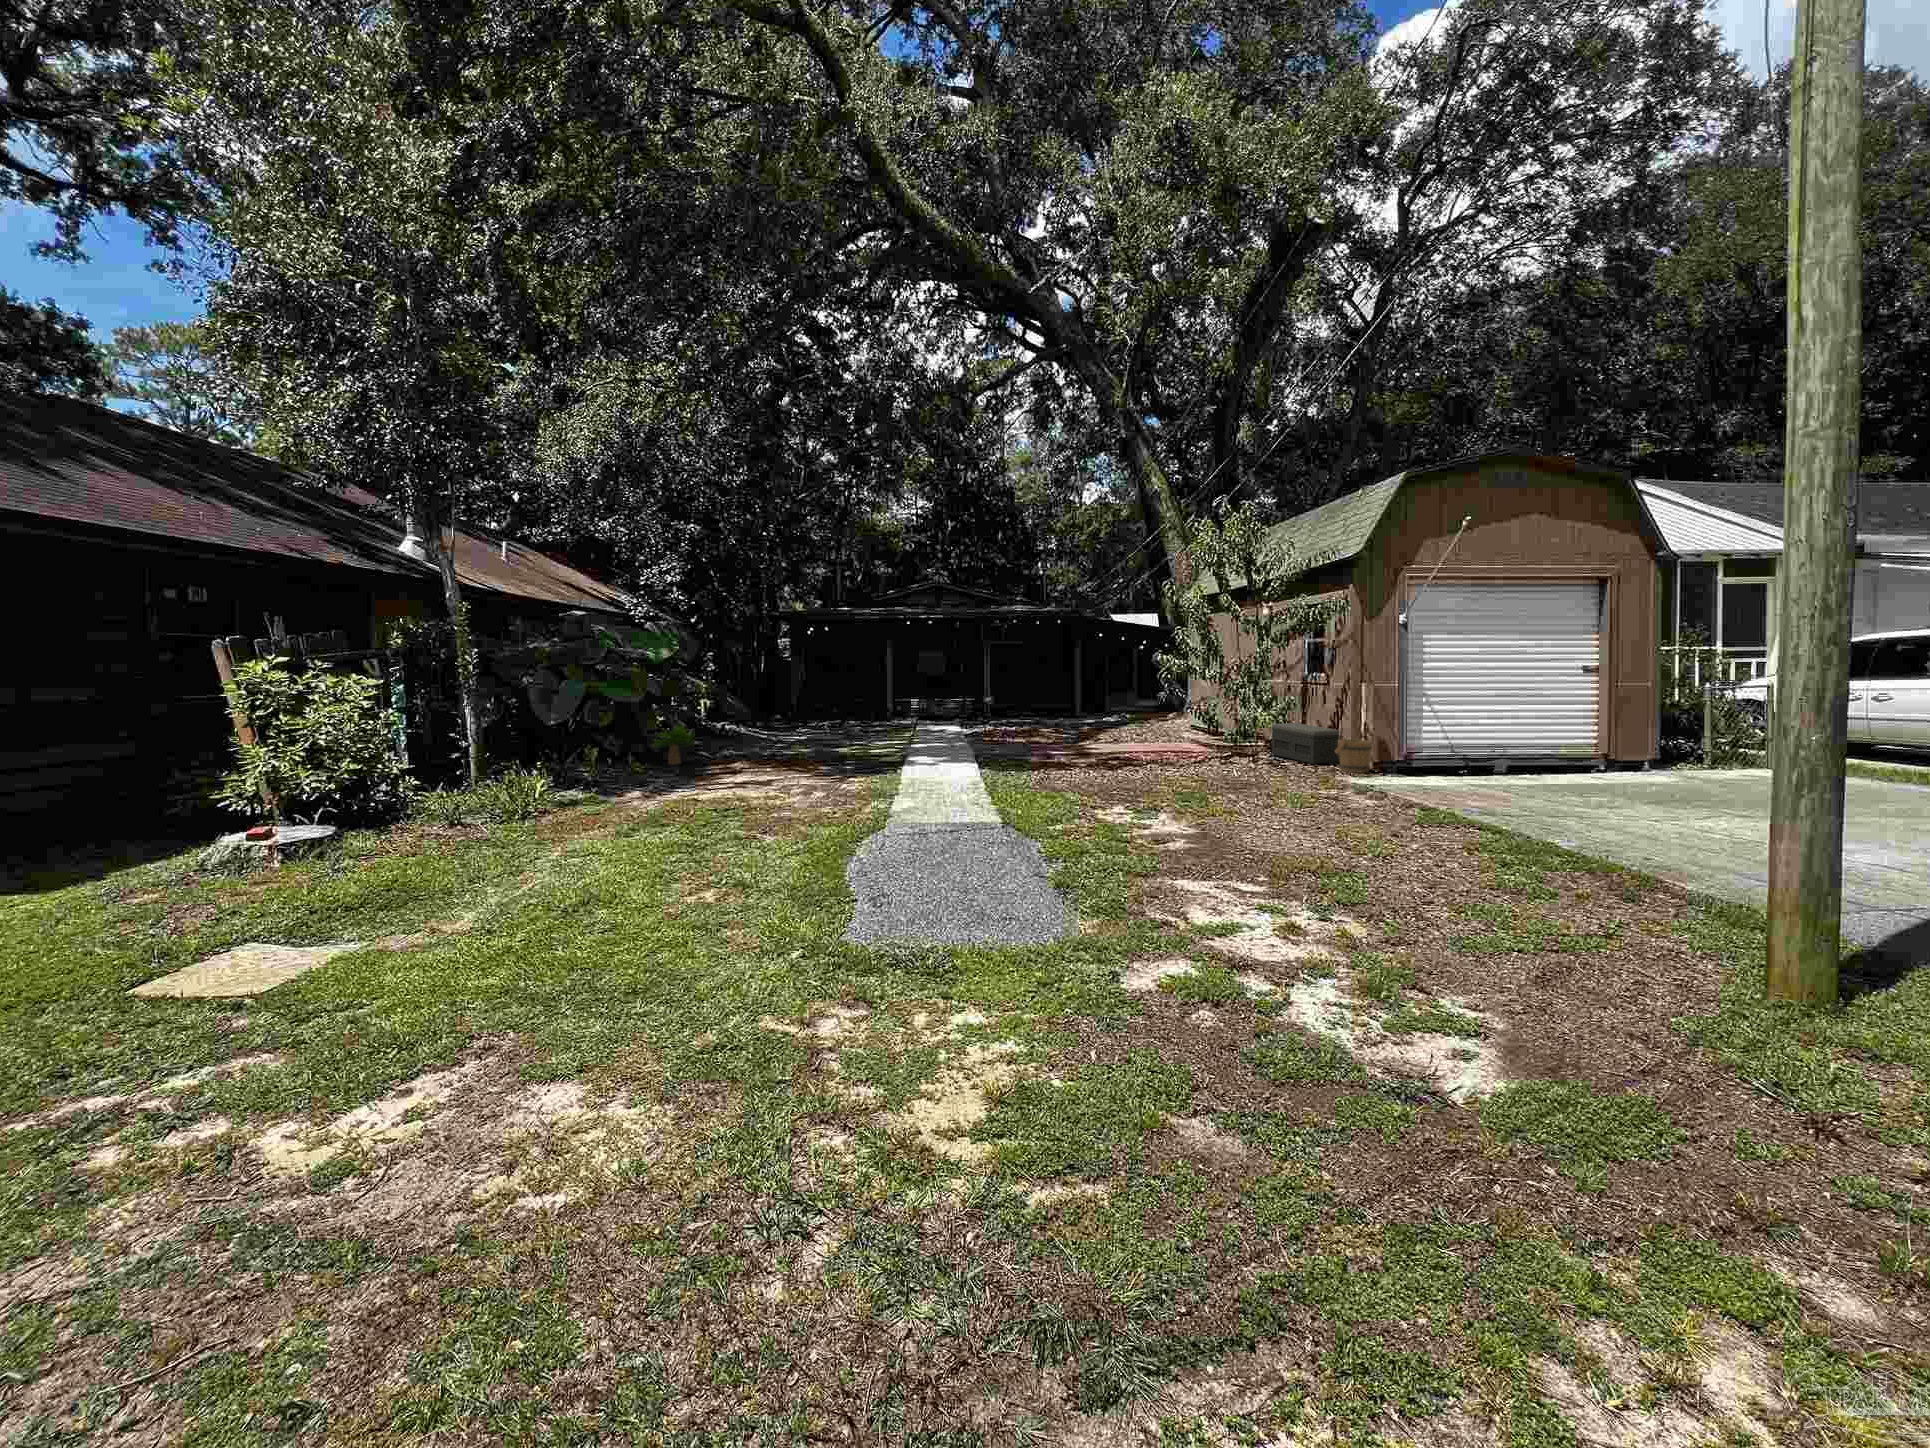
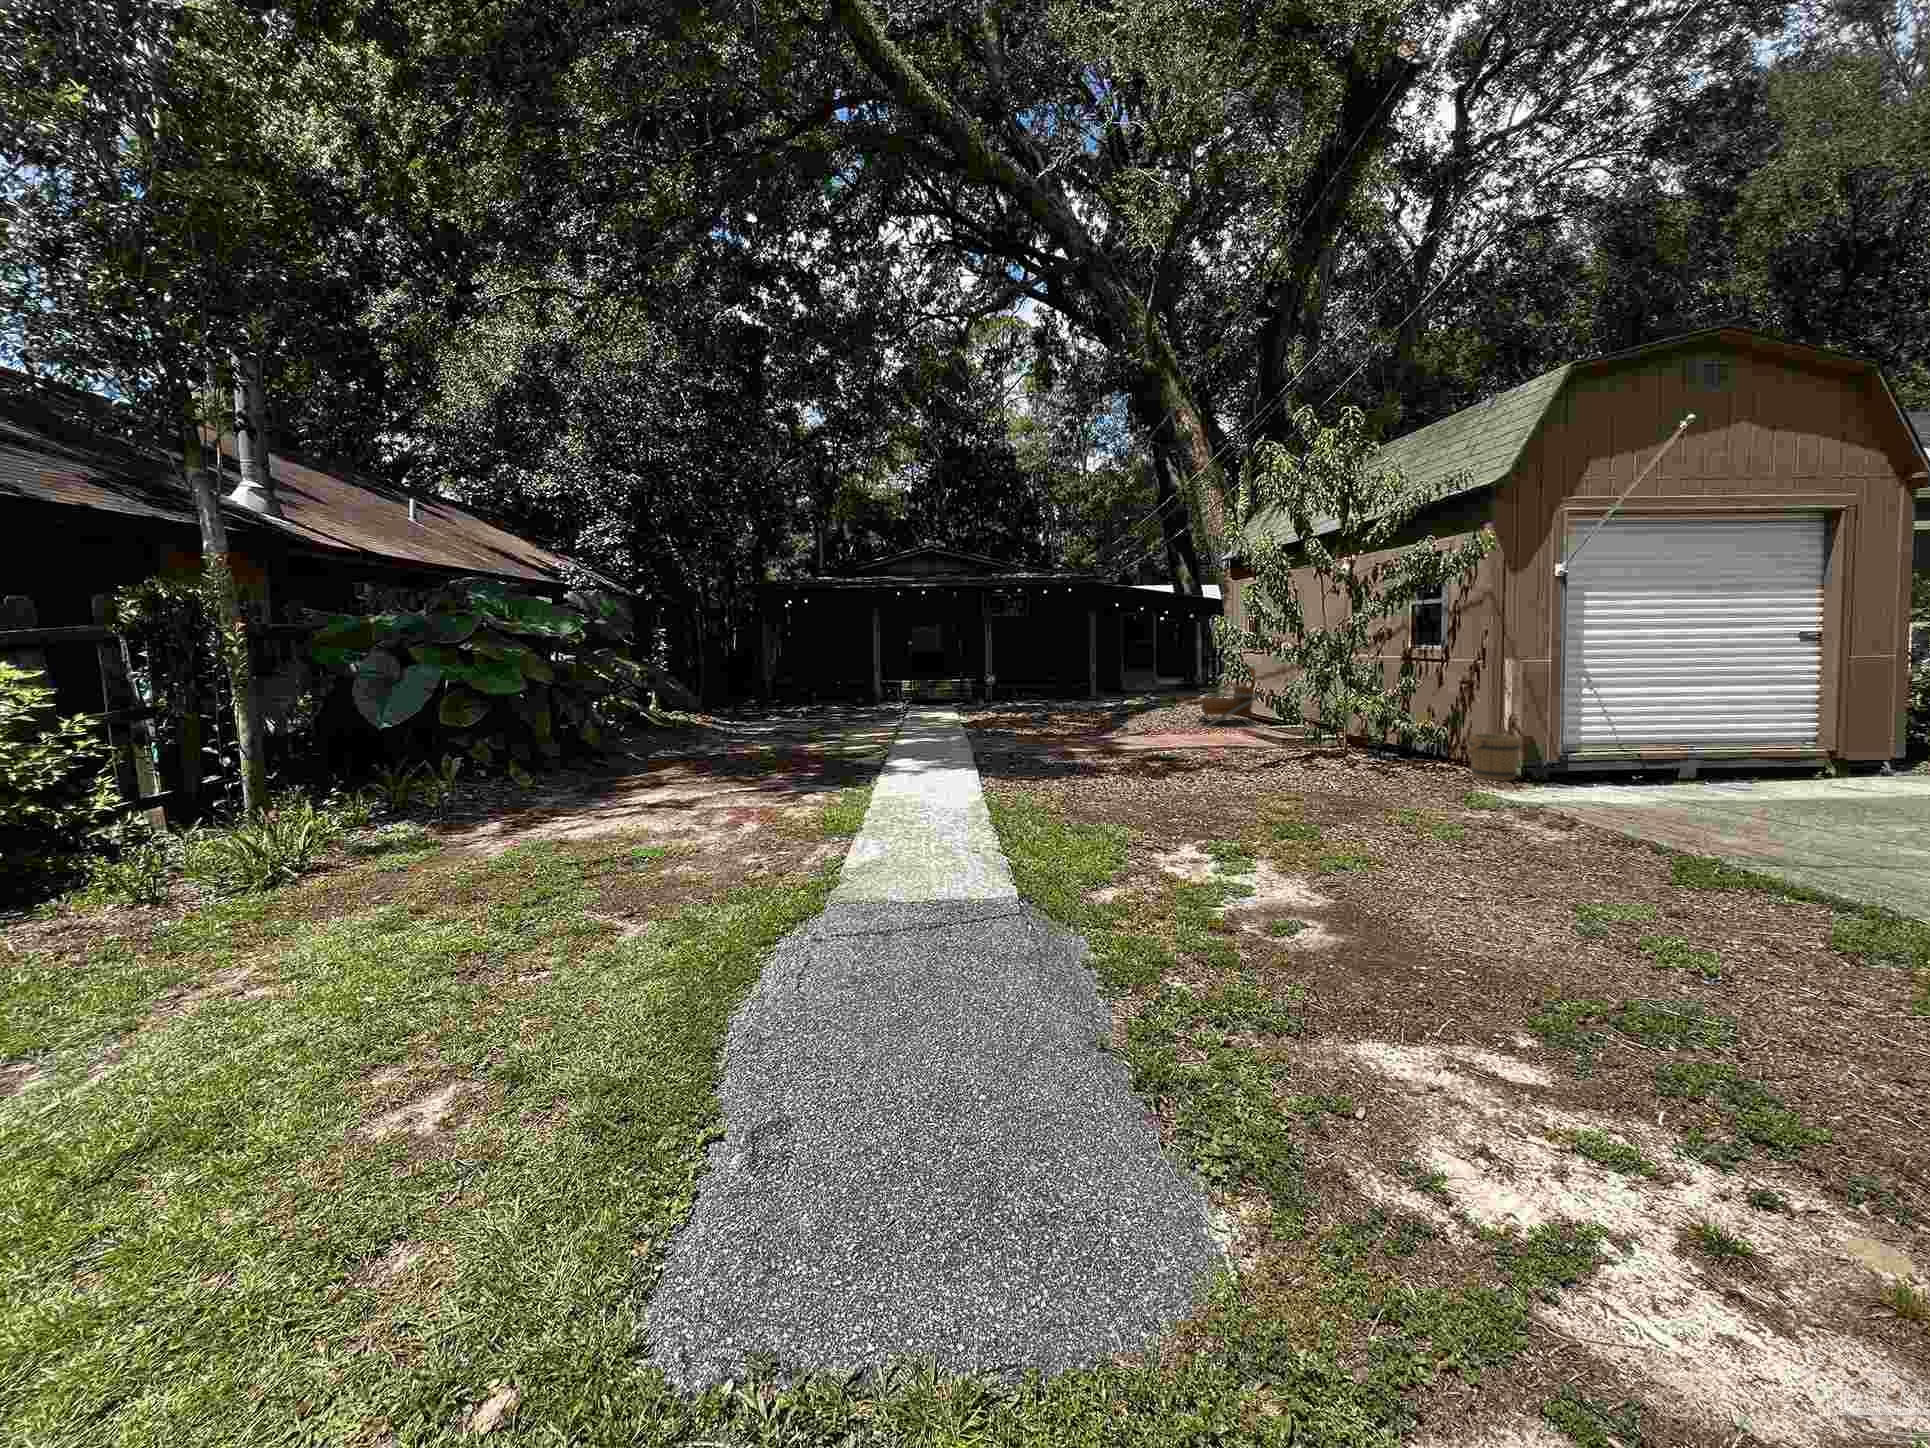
lounge chair: none [1163,689,1213,742] -> present [1199,666,1261,728]
storage bench: present [1272,723,1339,764] -> none [1360,710,1461,766]
potted plant: present [653,725,694,765] -> none [564,717,629,770]

